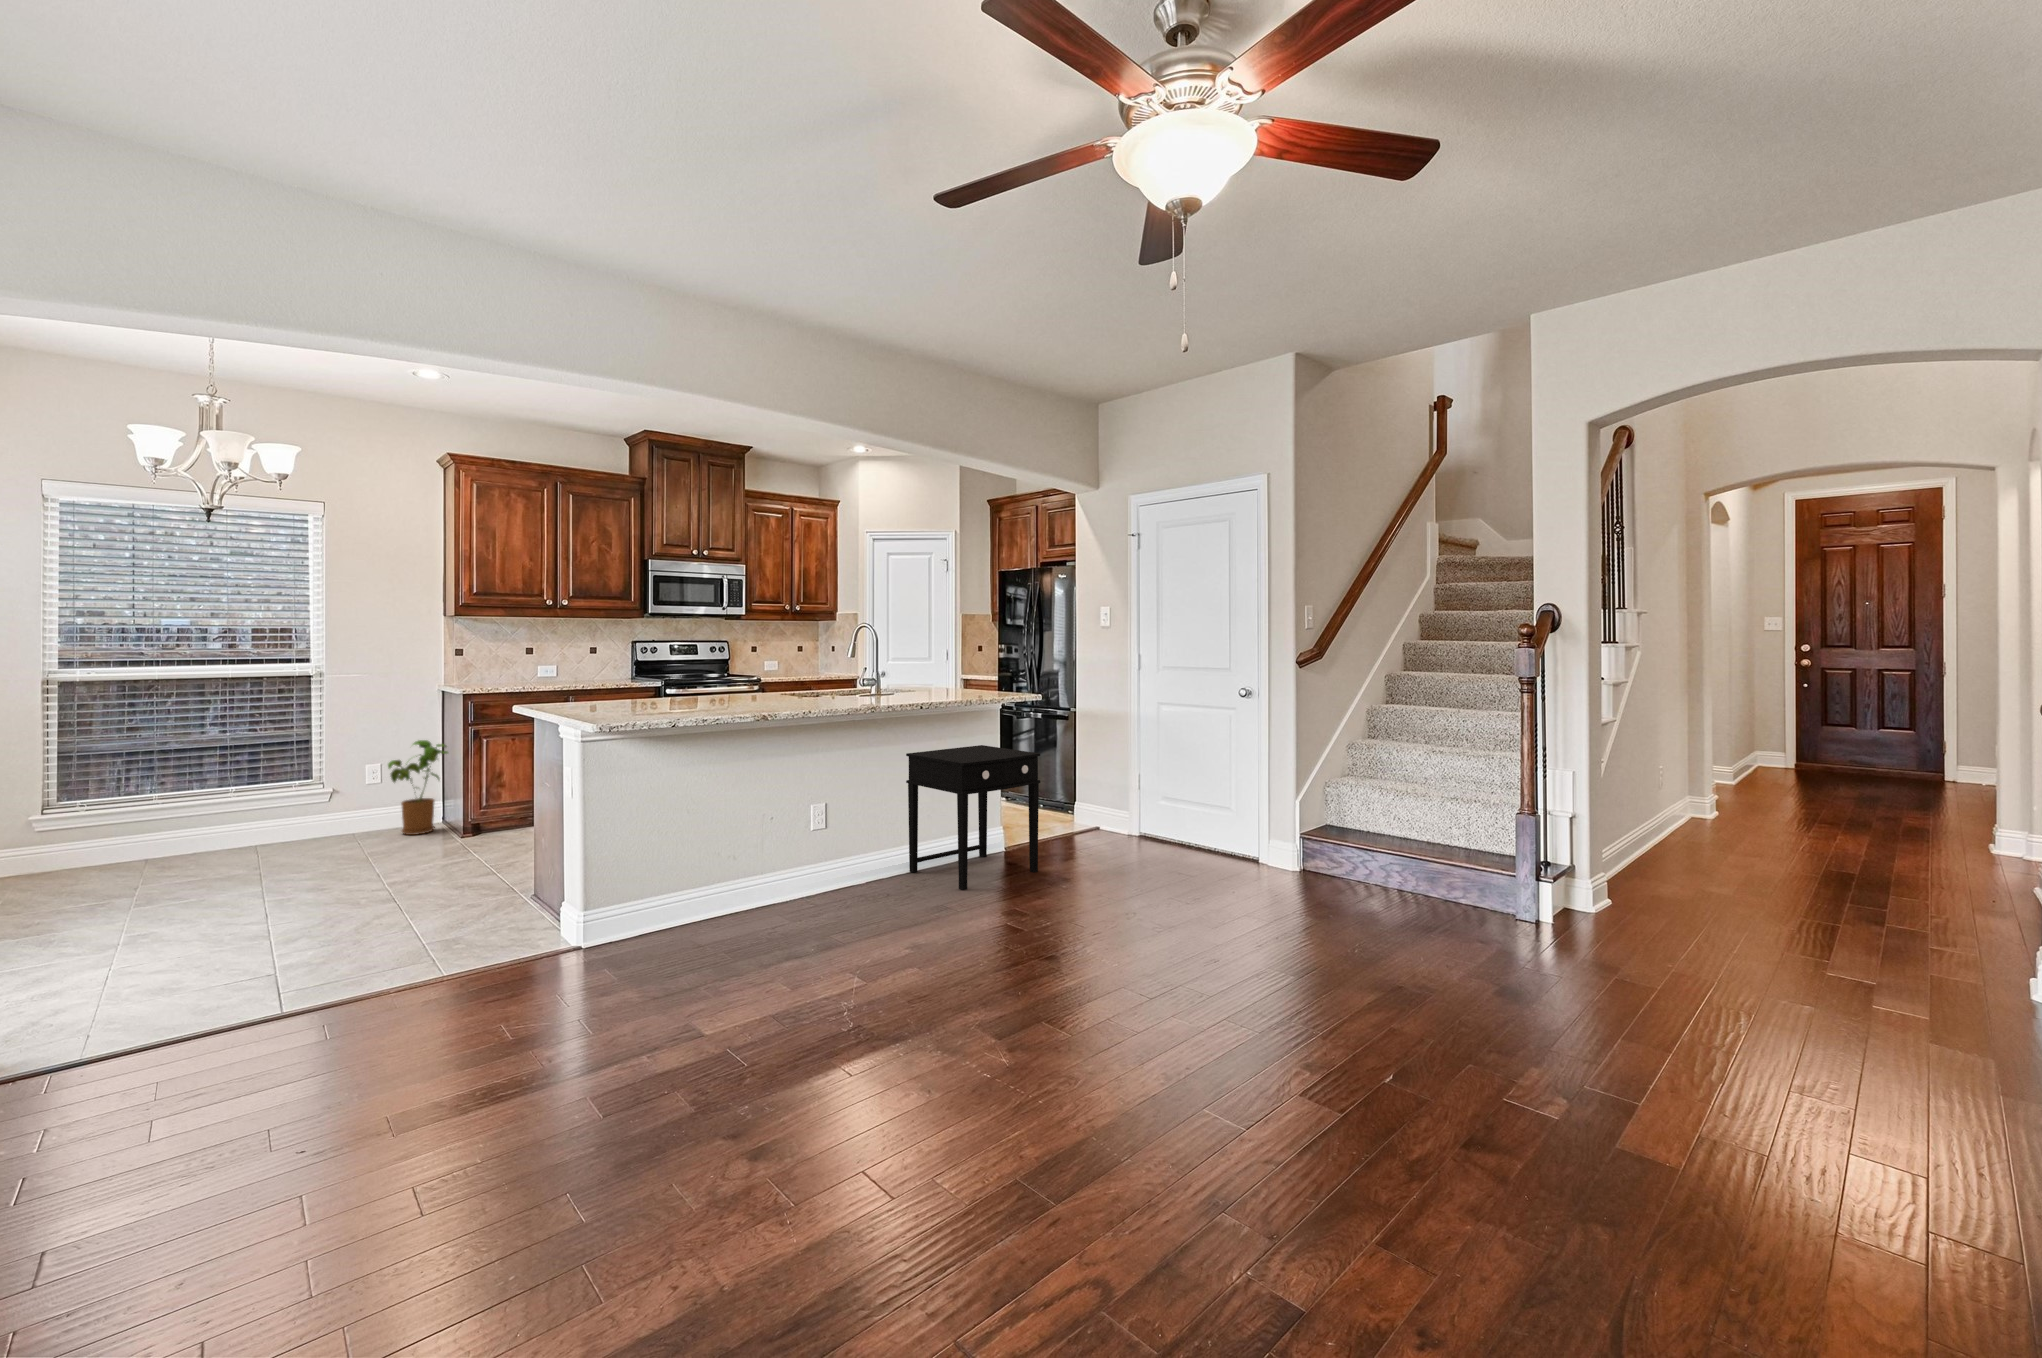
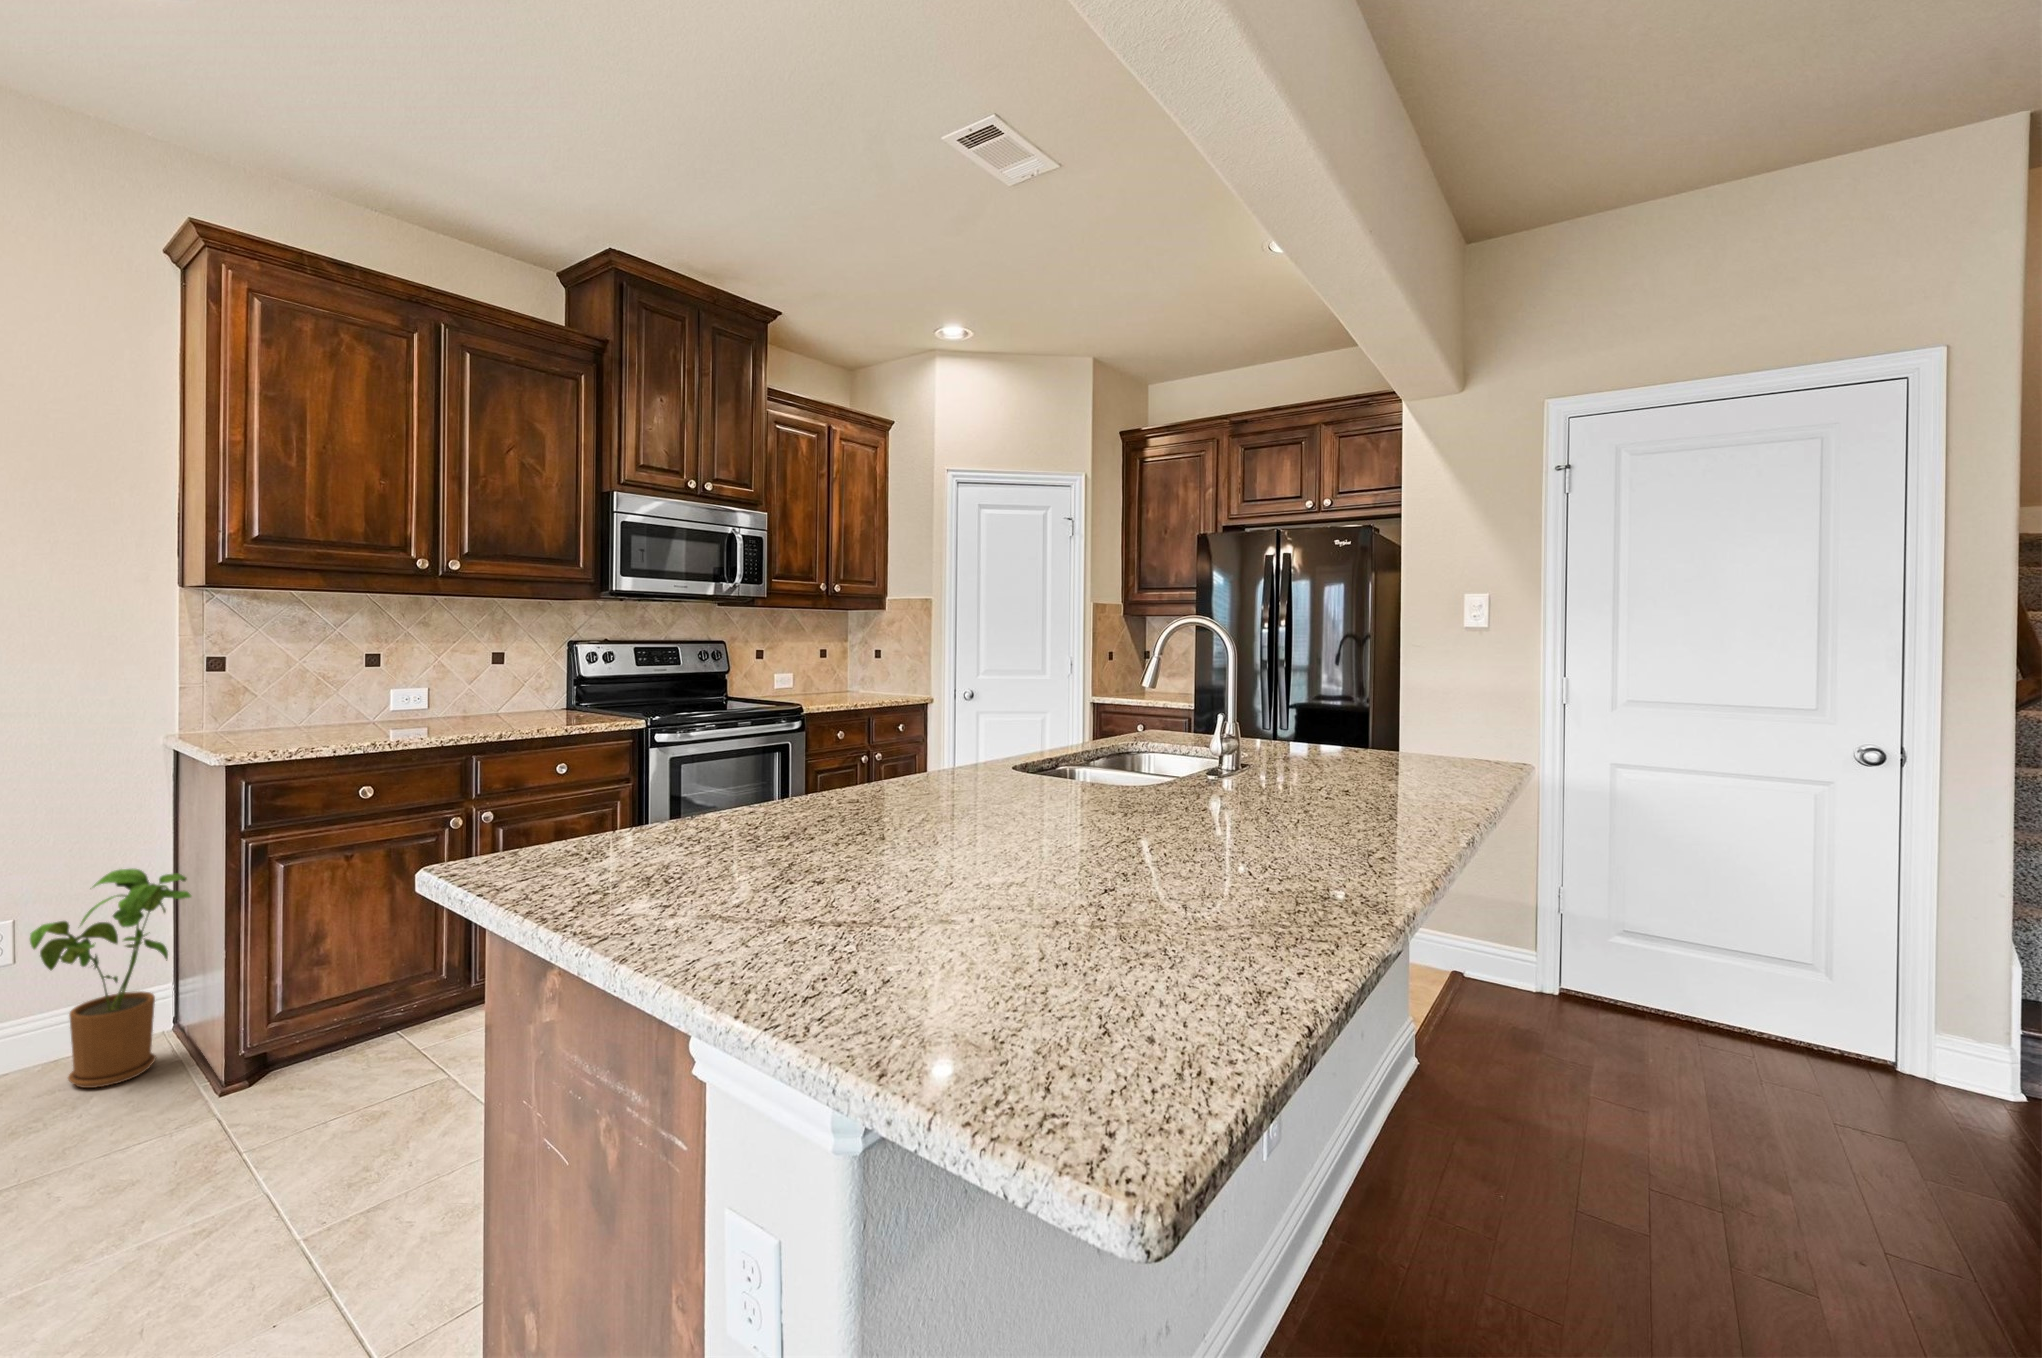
side table: present [906,745,1040,890] -> none [1365,883,1652,1298]

